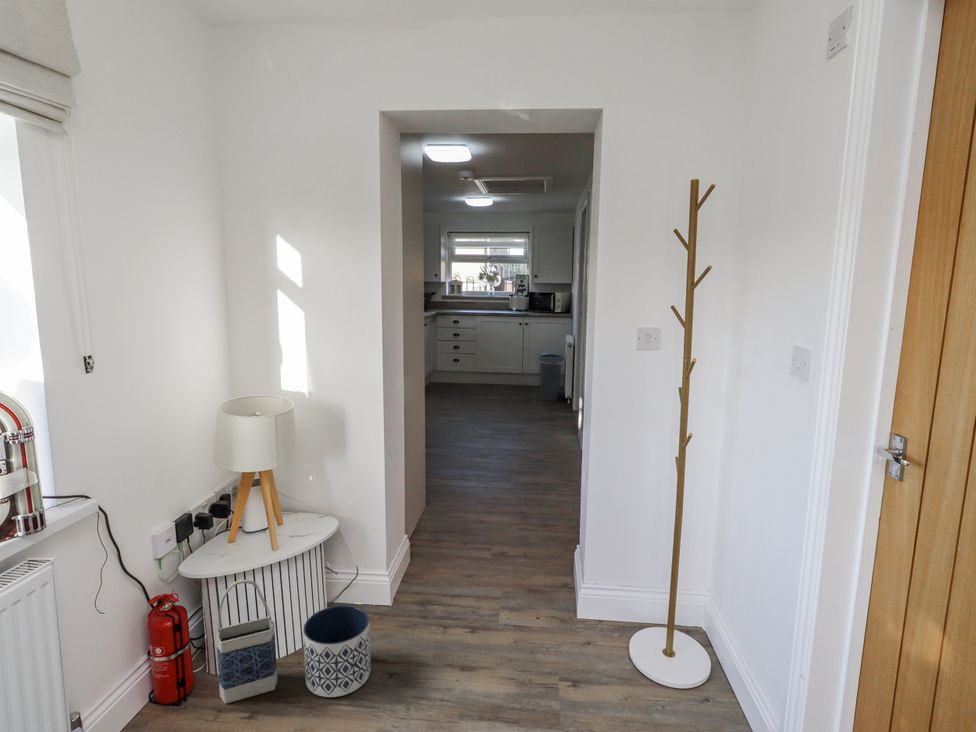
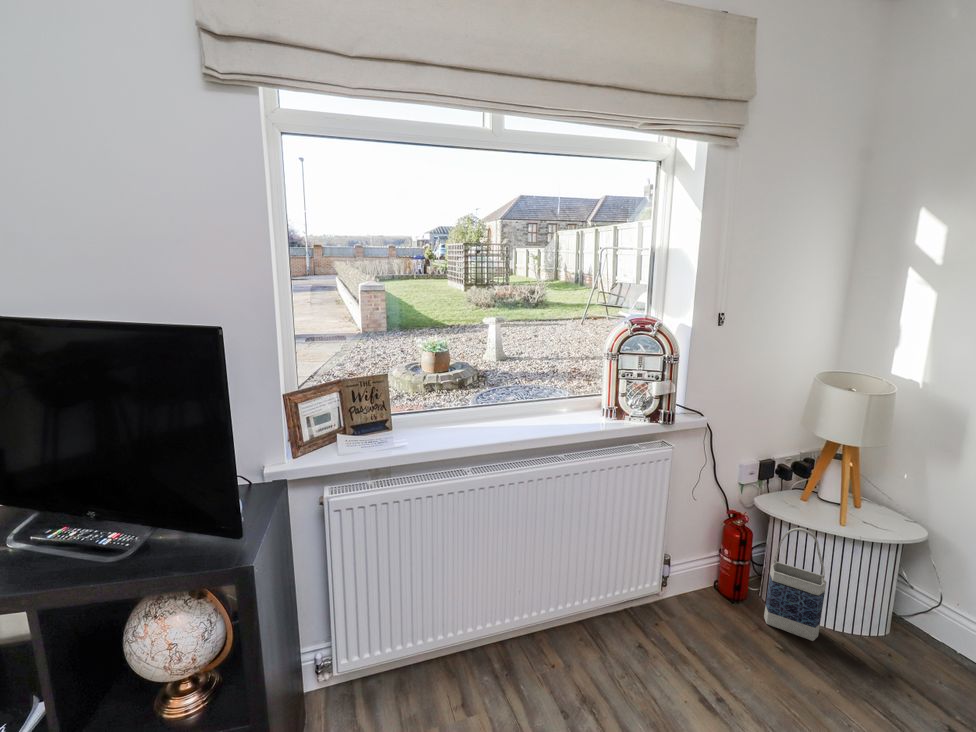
planter: present [303,605,370,697] -> none [846,598,938,696]

